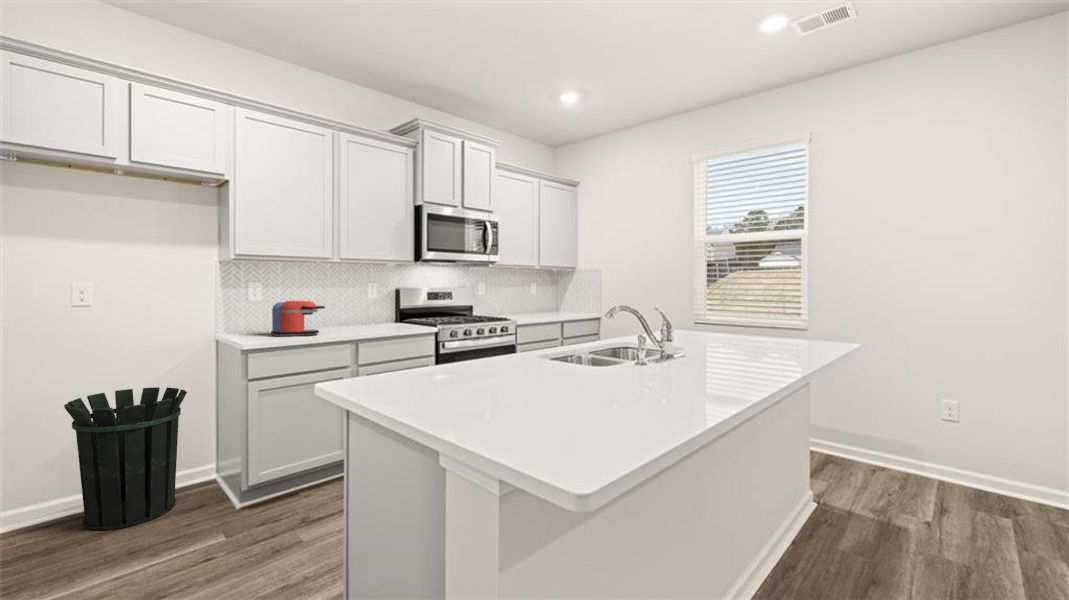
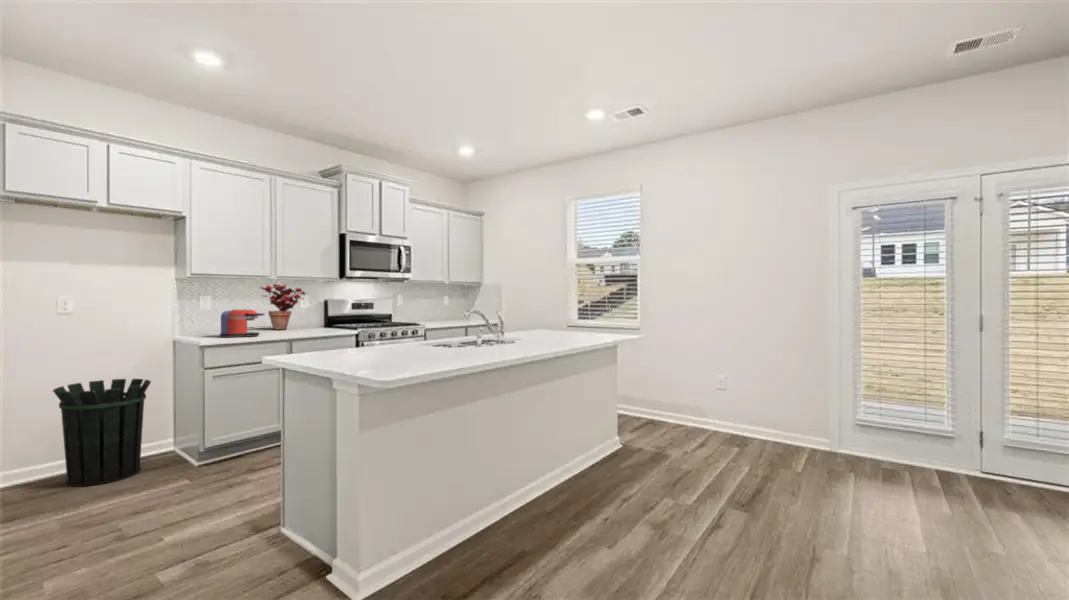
potted plant: none [319,268,375,325] -> present [260,284,306,329]

